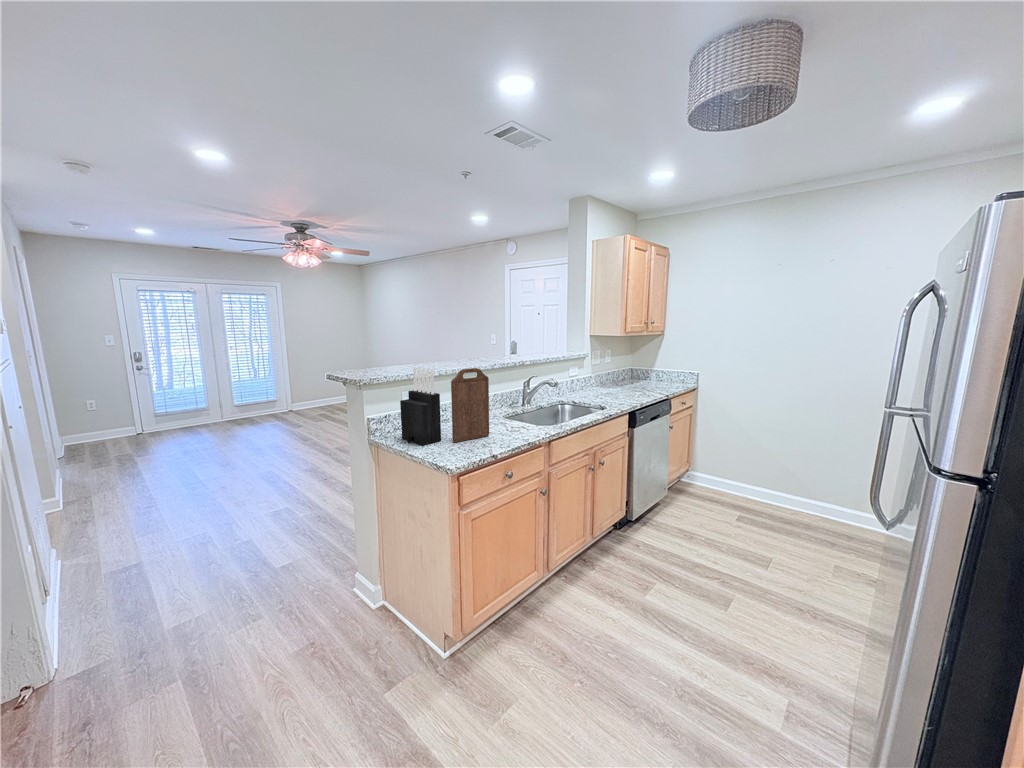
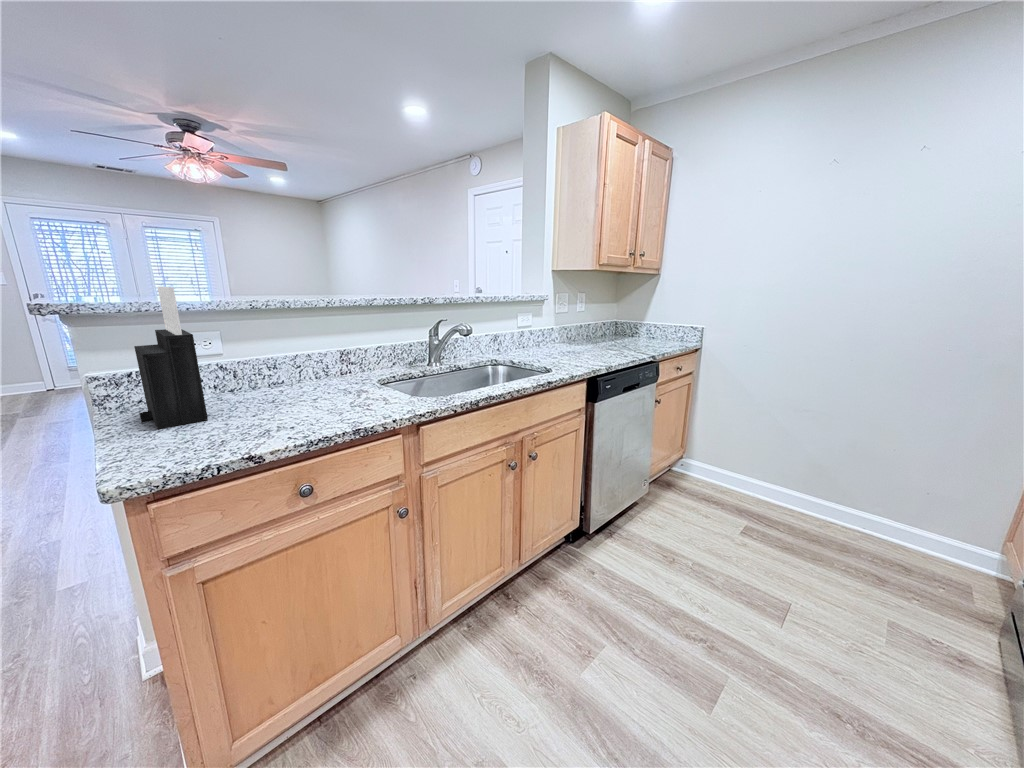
cutting board: present [451,368,489,442] -> none [204,289,307,424]

